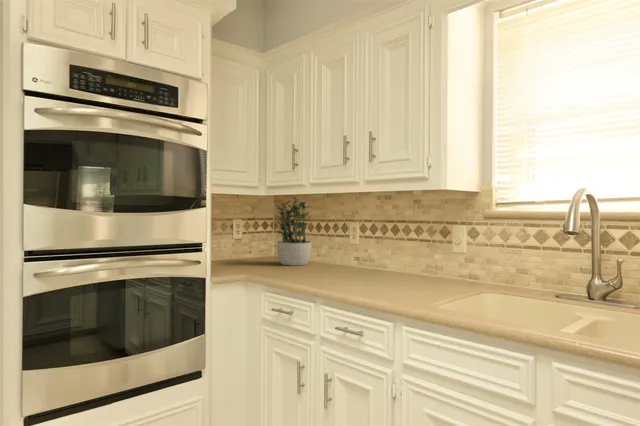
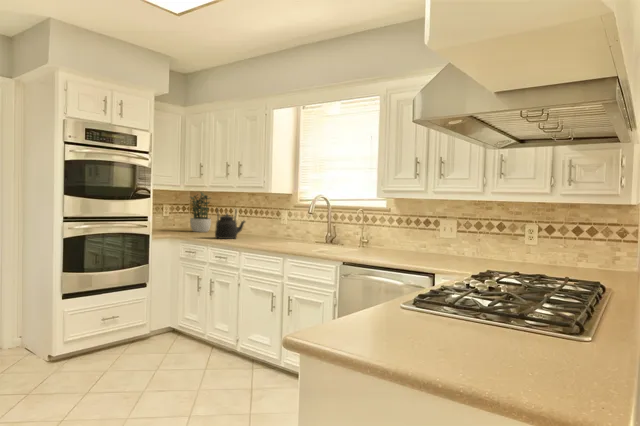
kettle: none [330,223,387,287] -> present [215,209,245,239]

